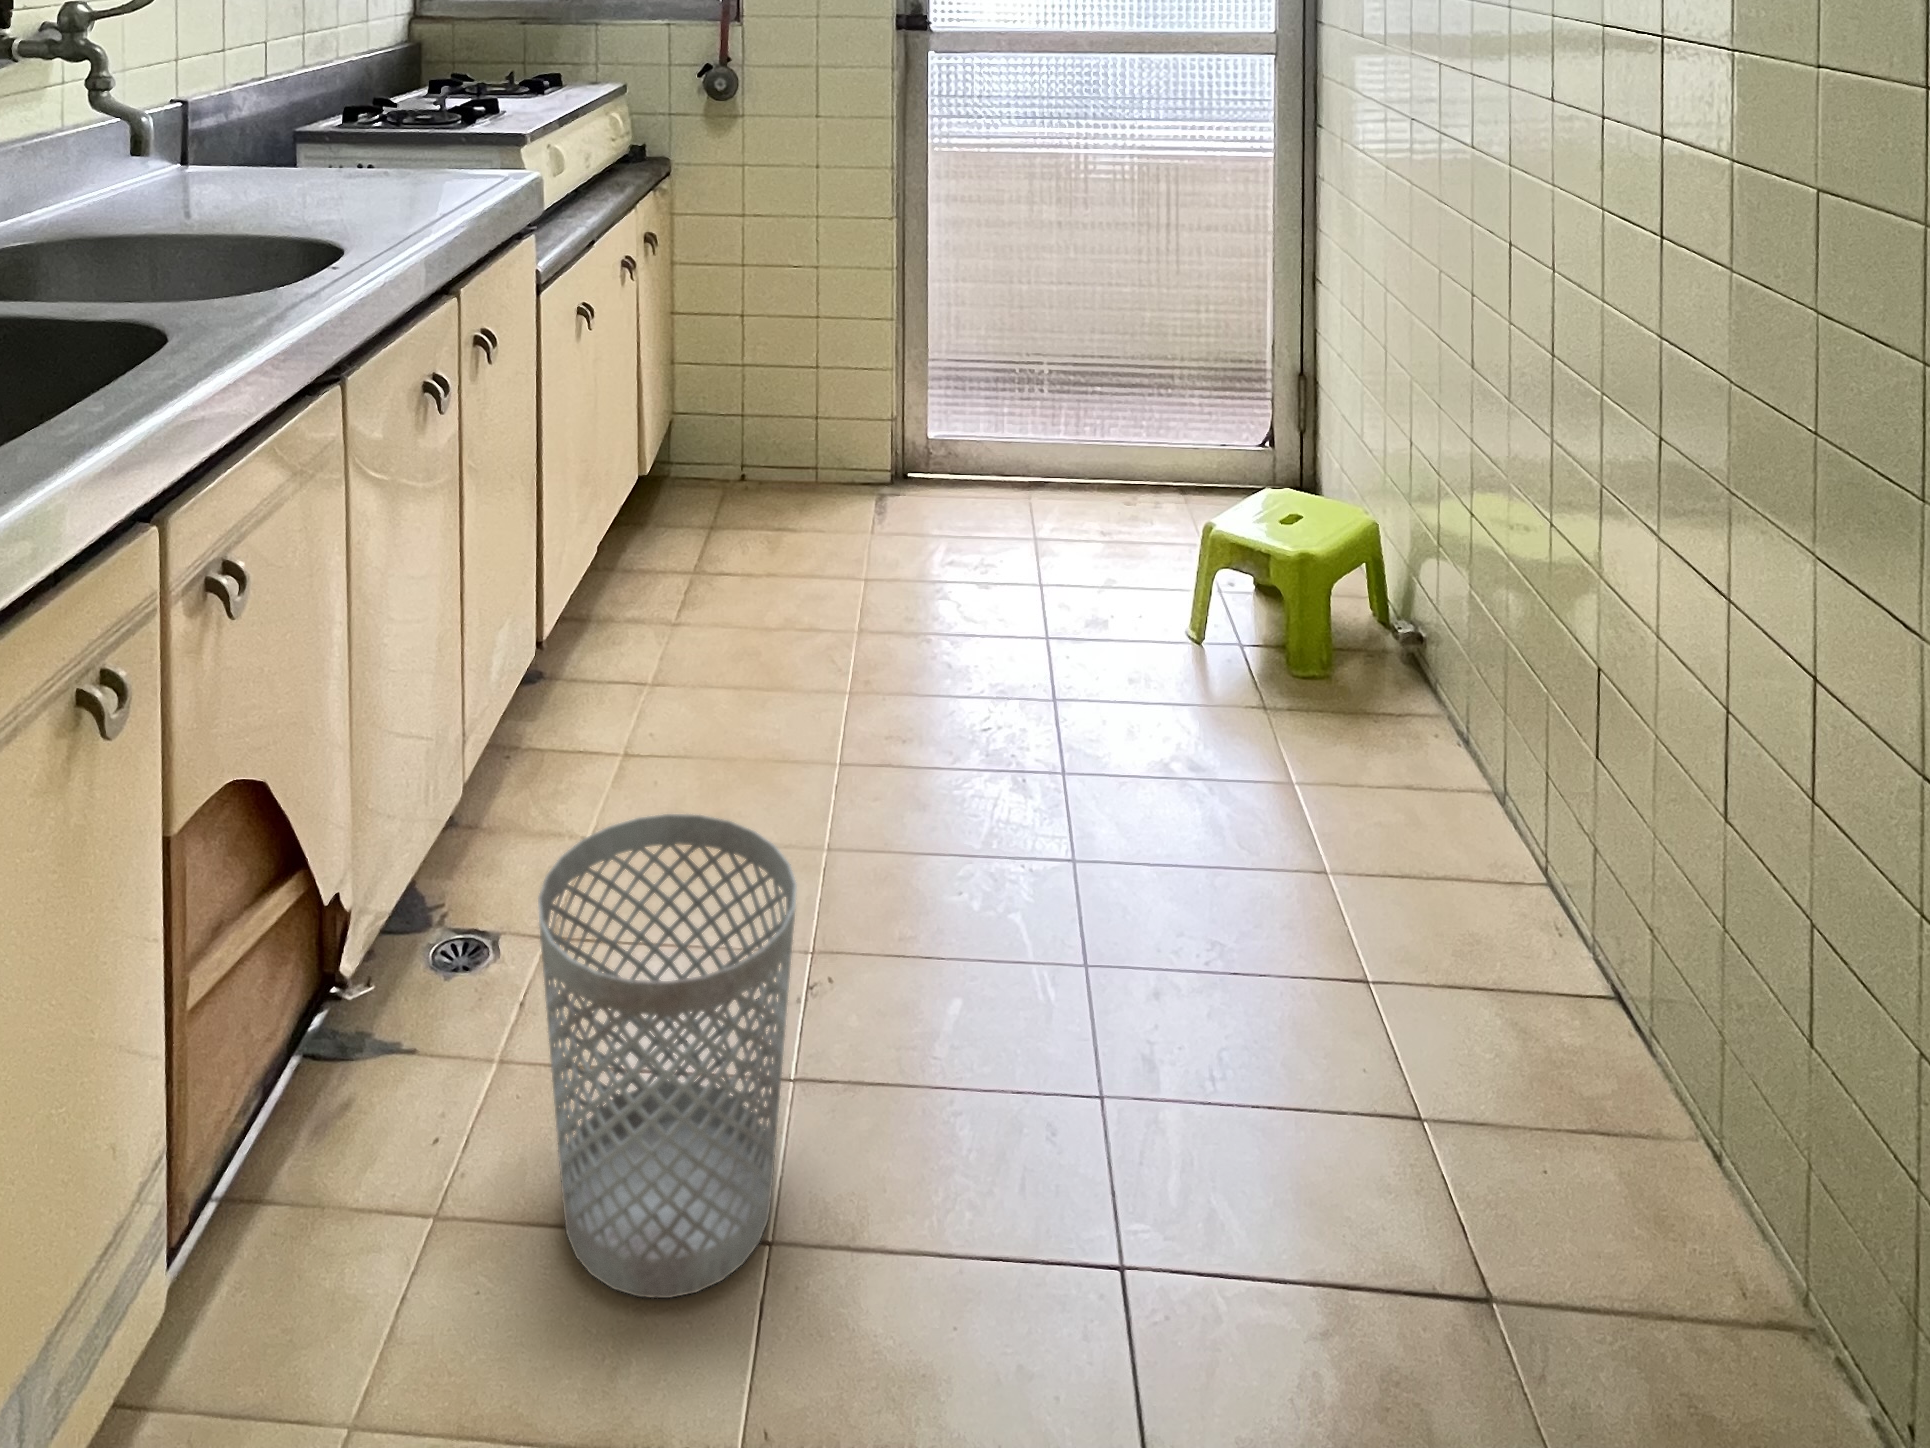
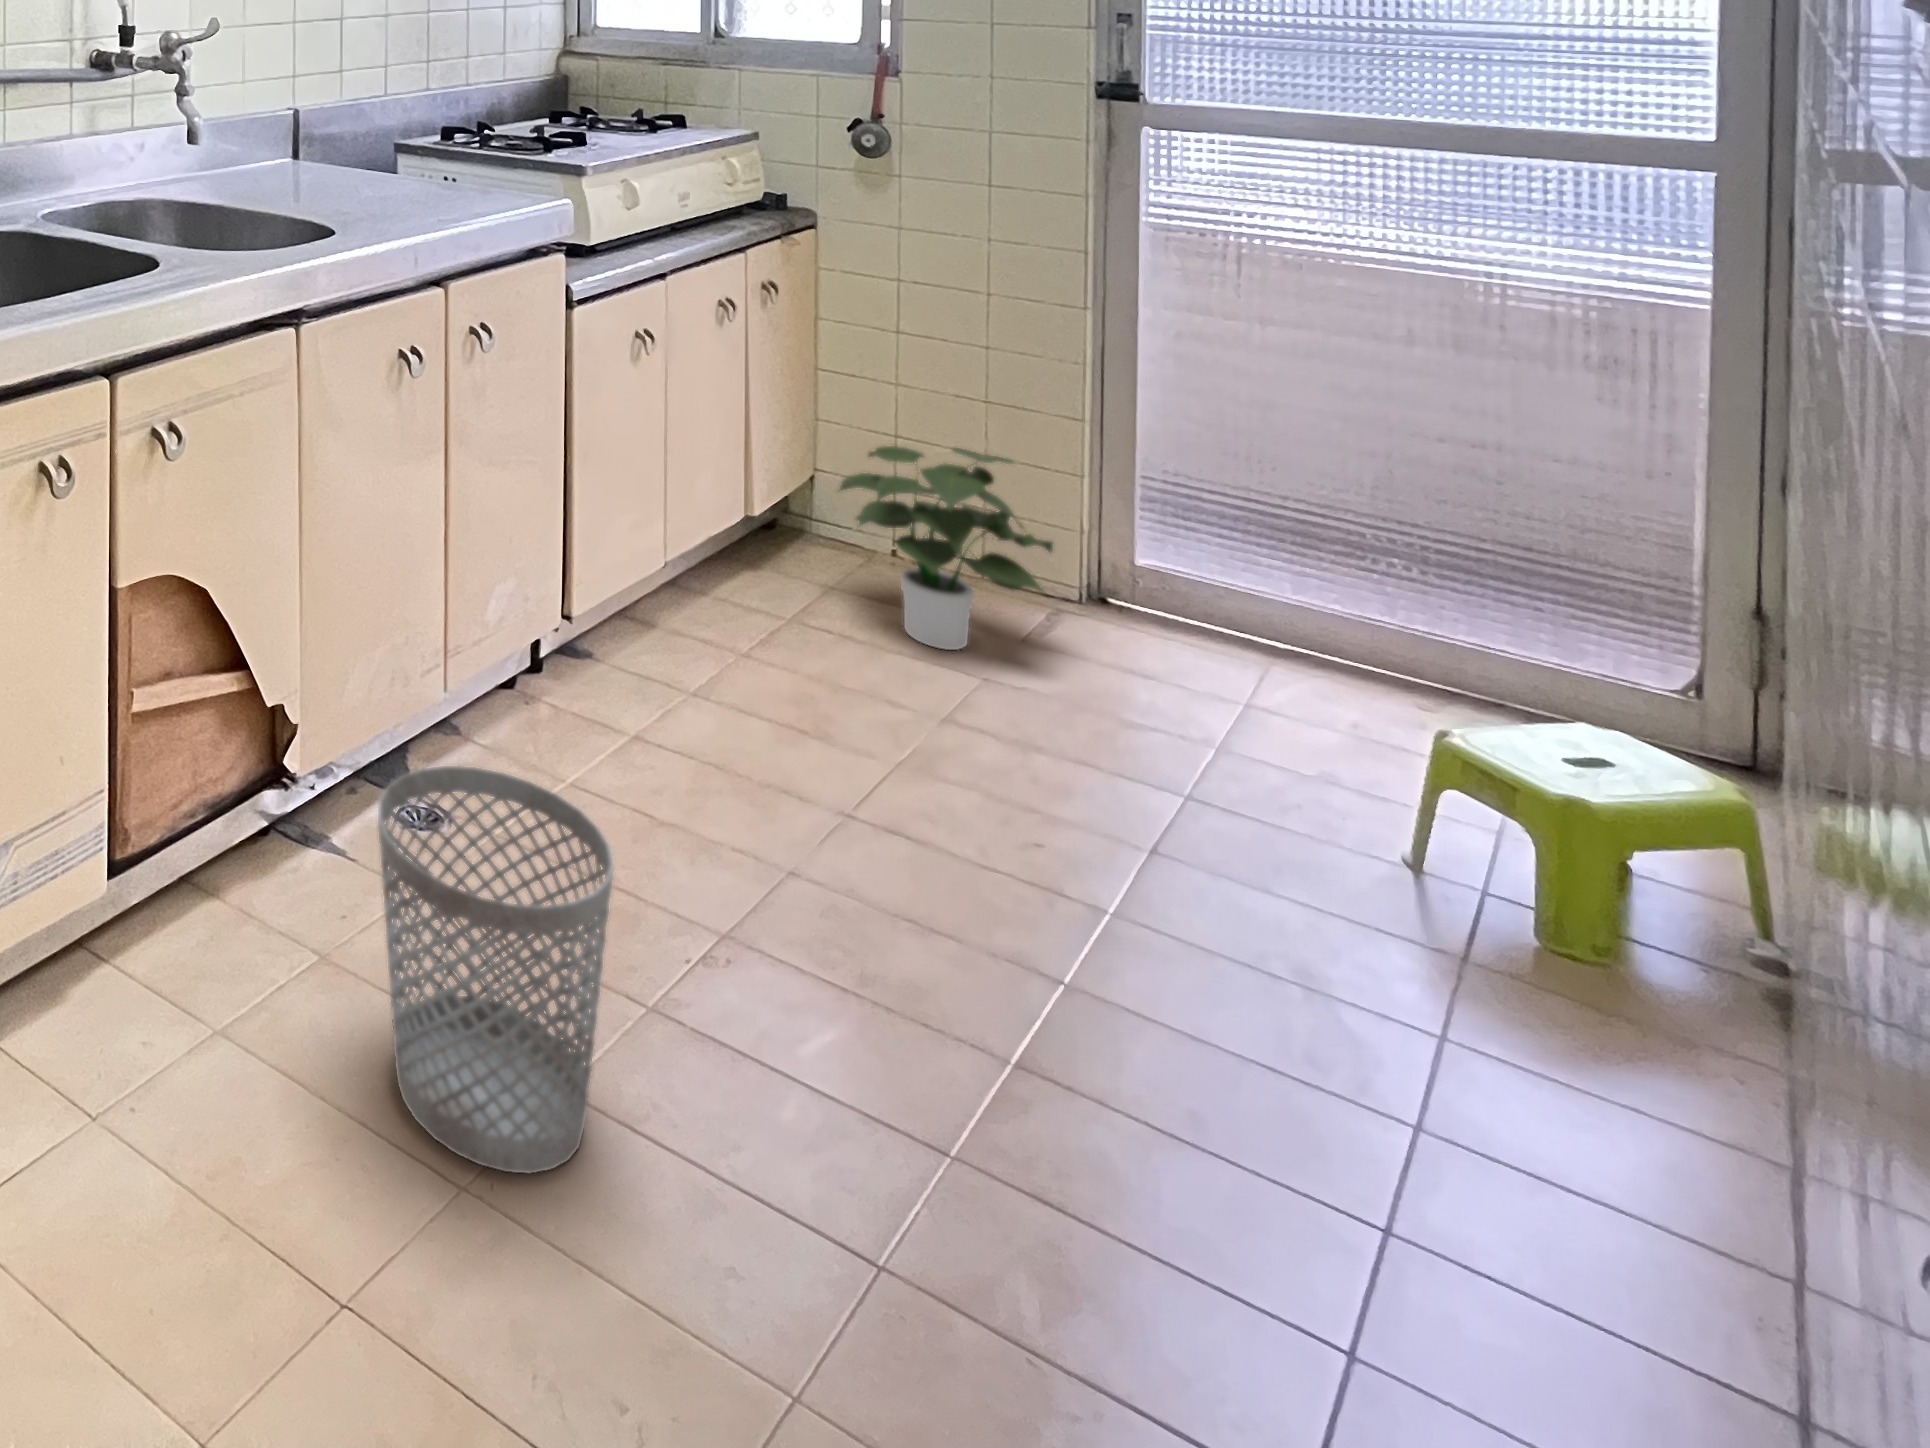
potted plant: none [706,344,874,530] -> present [840,446,1053,650]

